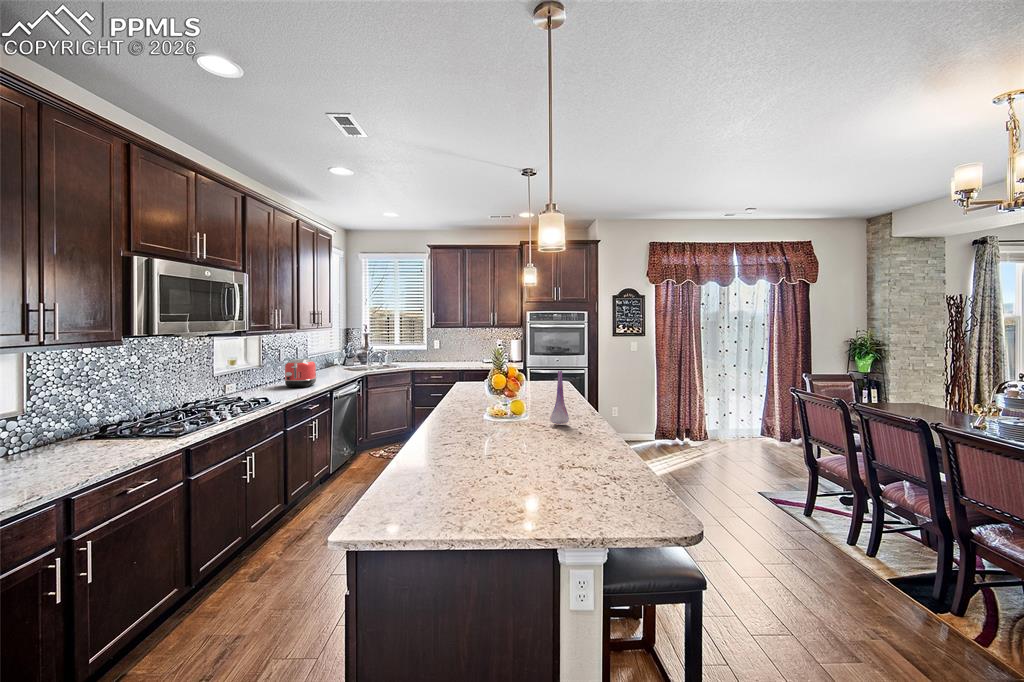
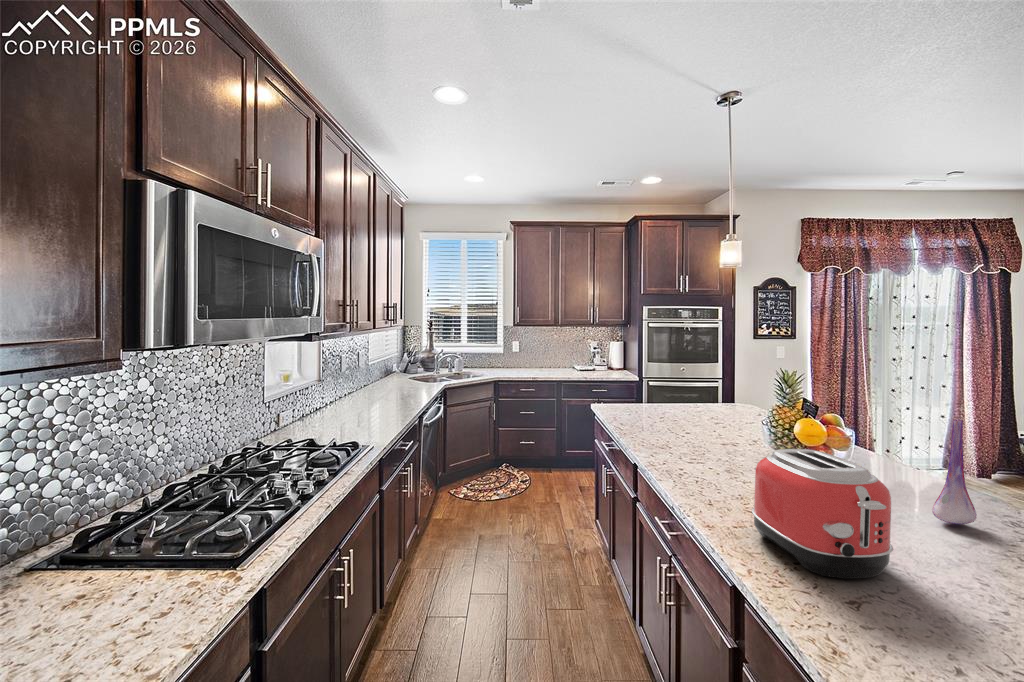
toaster: present [285,359,316,388] -> present [752,449,893,578]

